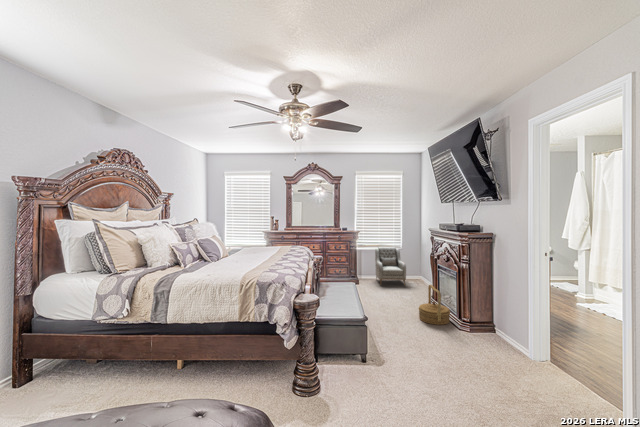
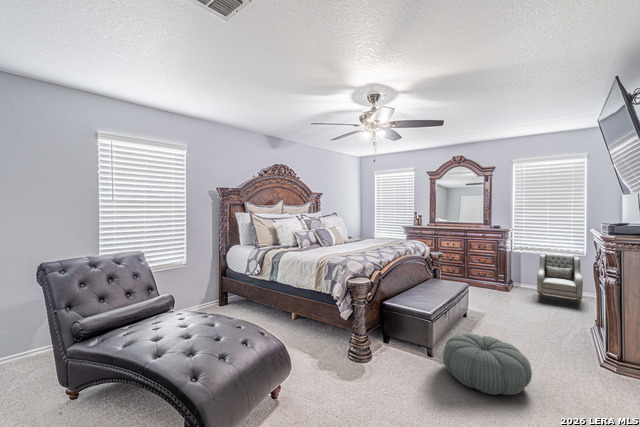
woven basket: present [419,285,450,325] -> none [550,304,603,359]
pouf: none [379,325,452,378] -> present [443,334,532,395]

